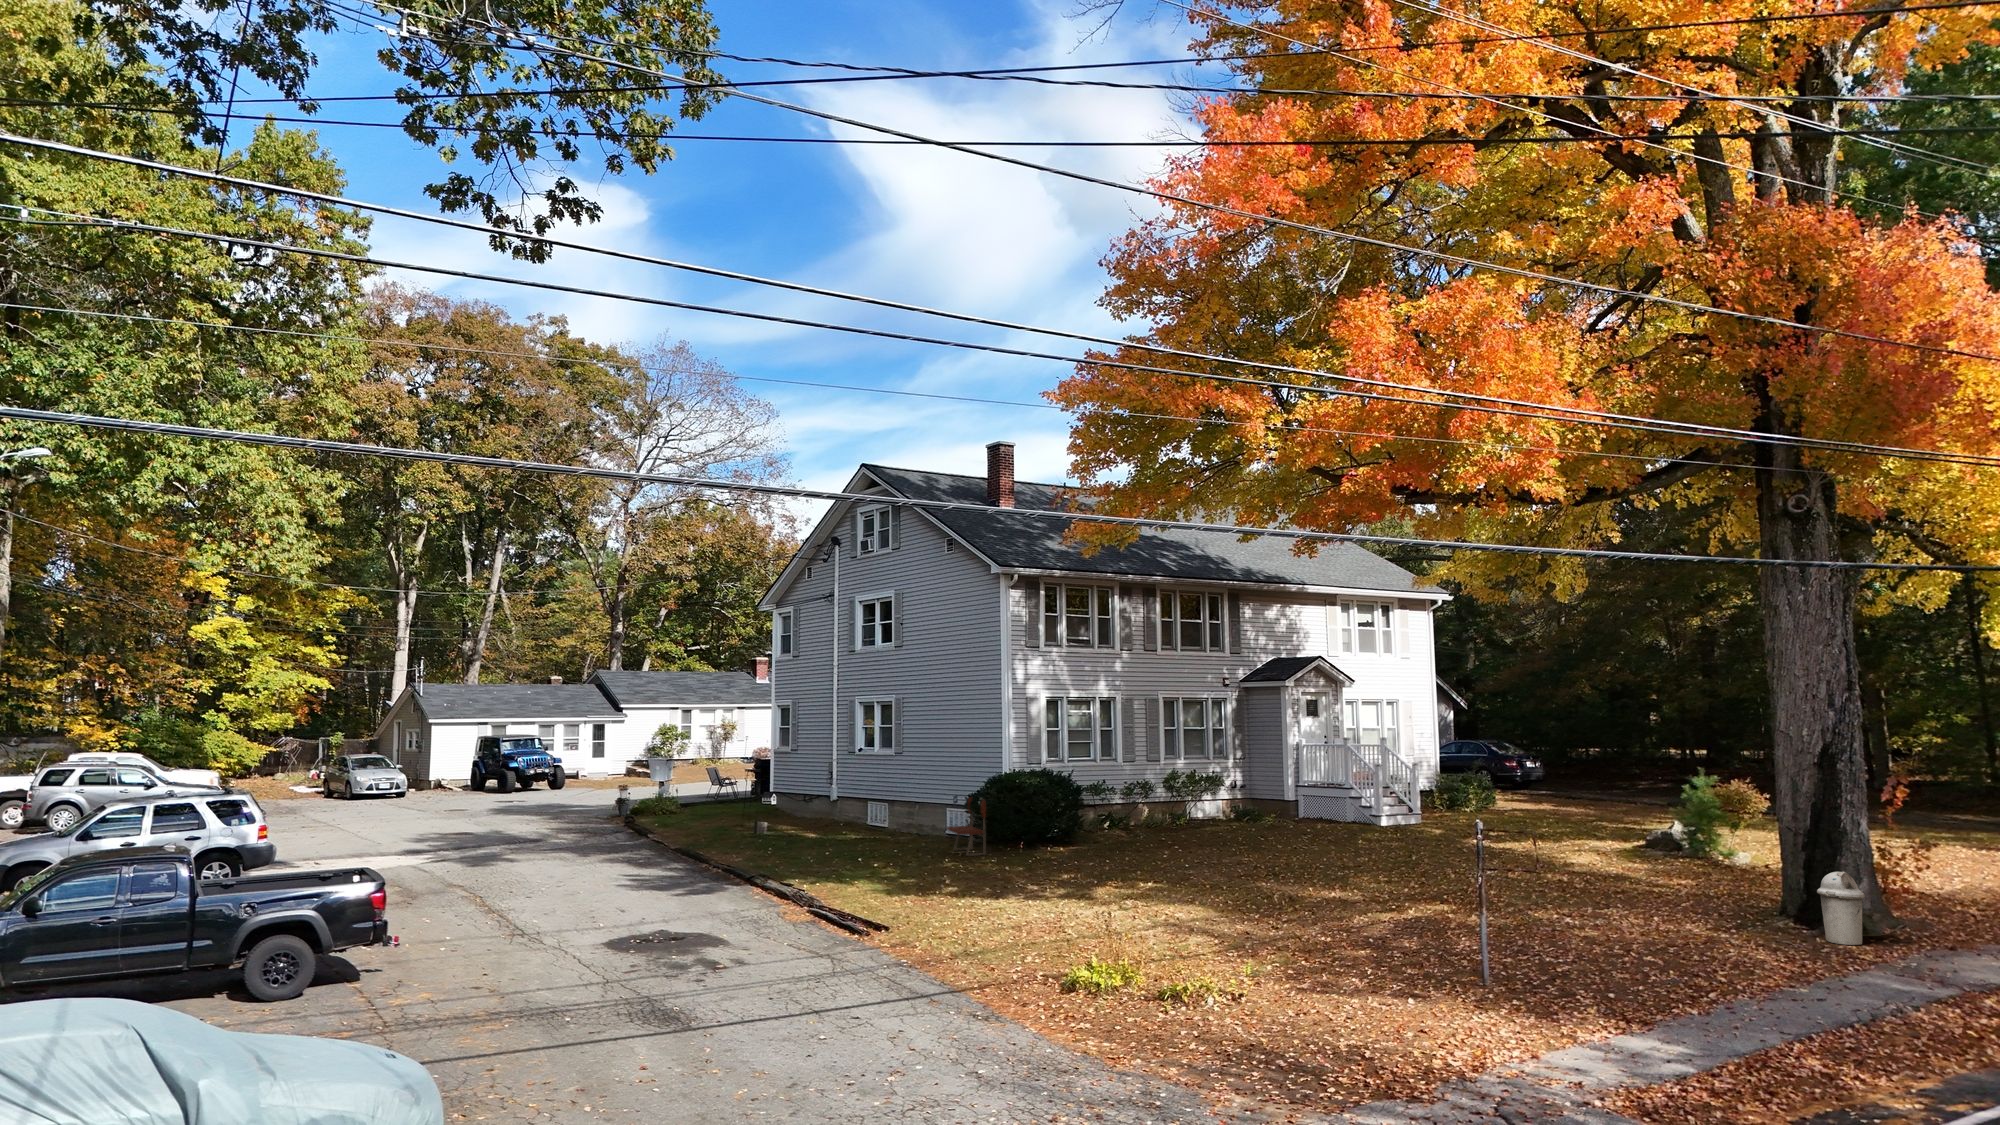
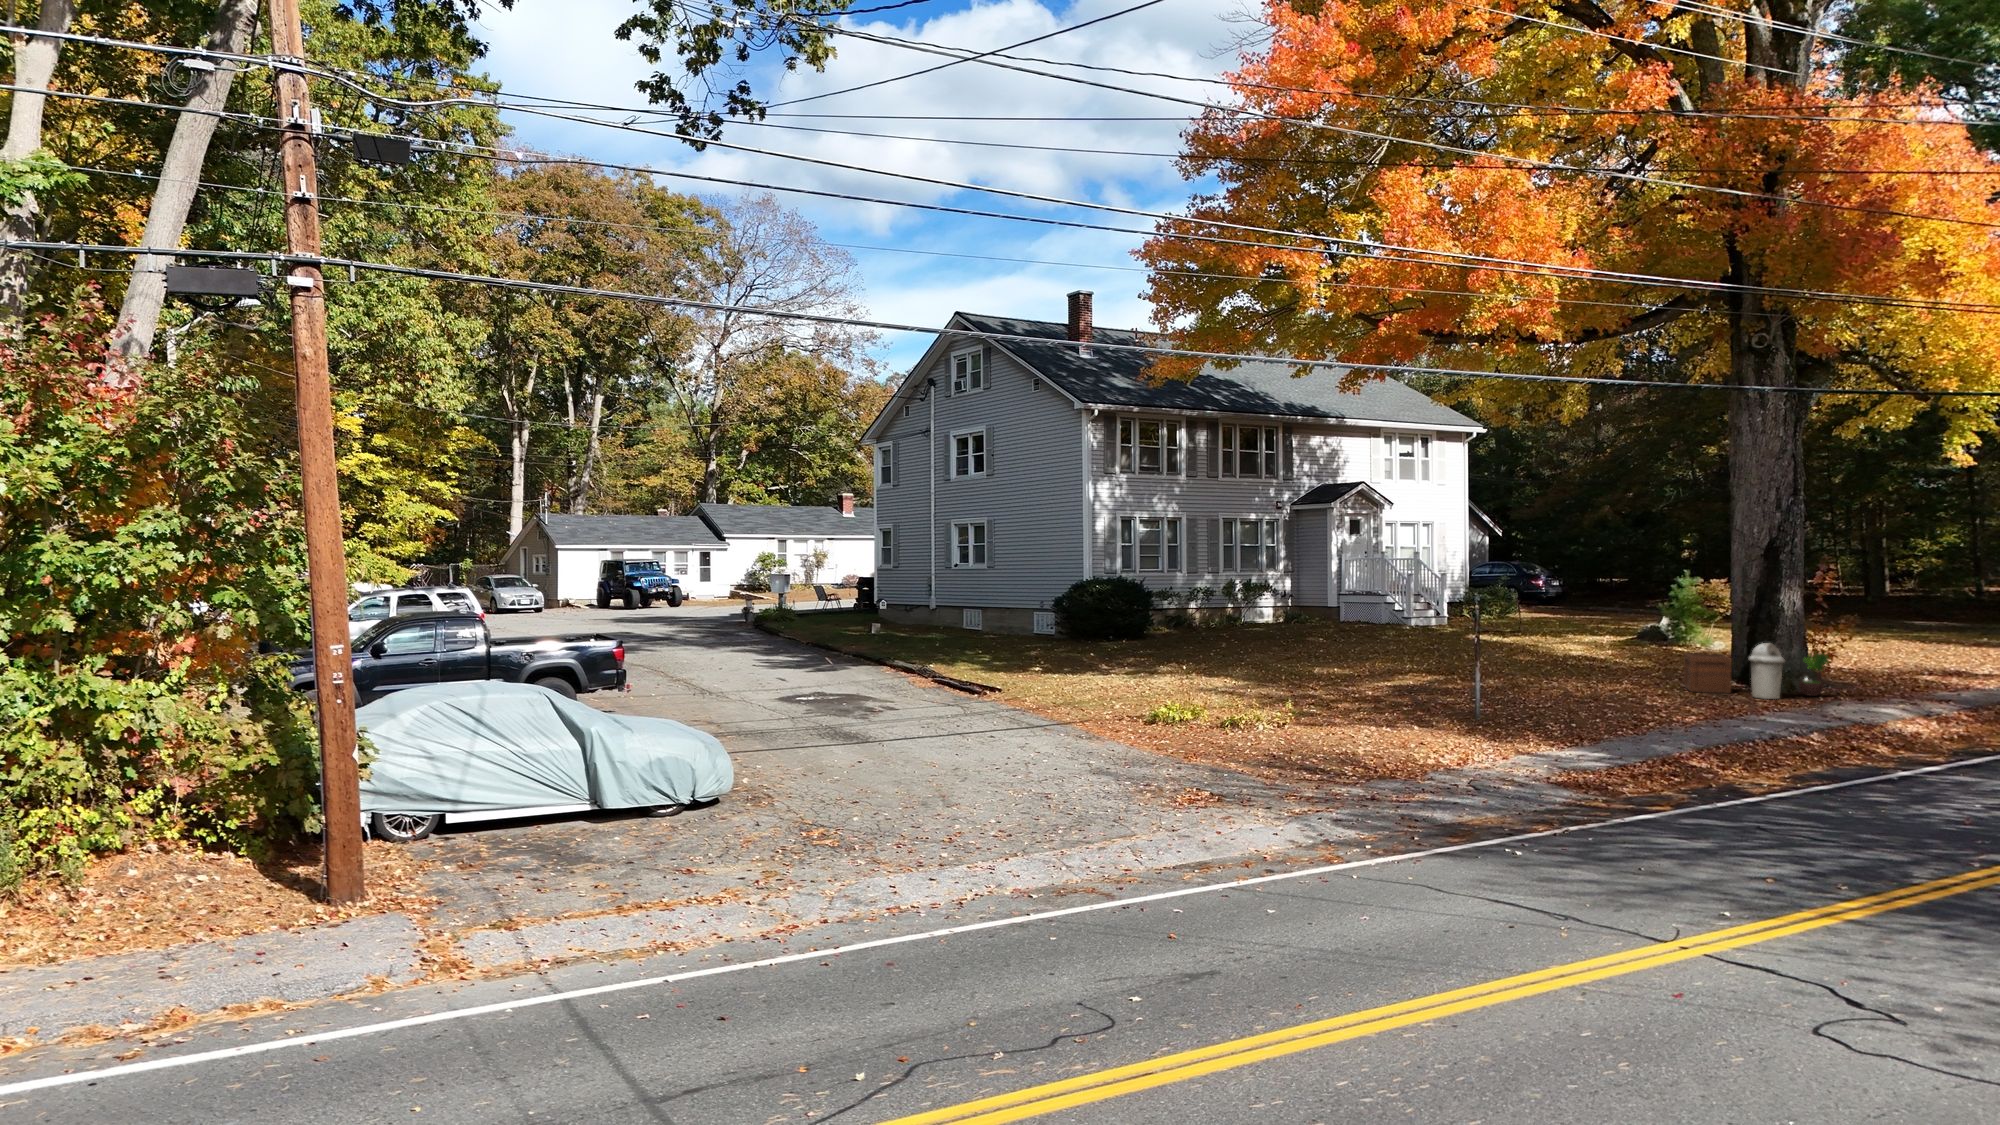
bench: present [946,797,986,856] -> none [1034,601,1069,649]
potted tree: none [1881,878,1921,940] -> present [1799,653,1829,696]
wooden crate: none [1731,880,1797,934] -> present [1684,653,1732,693]

